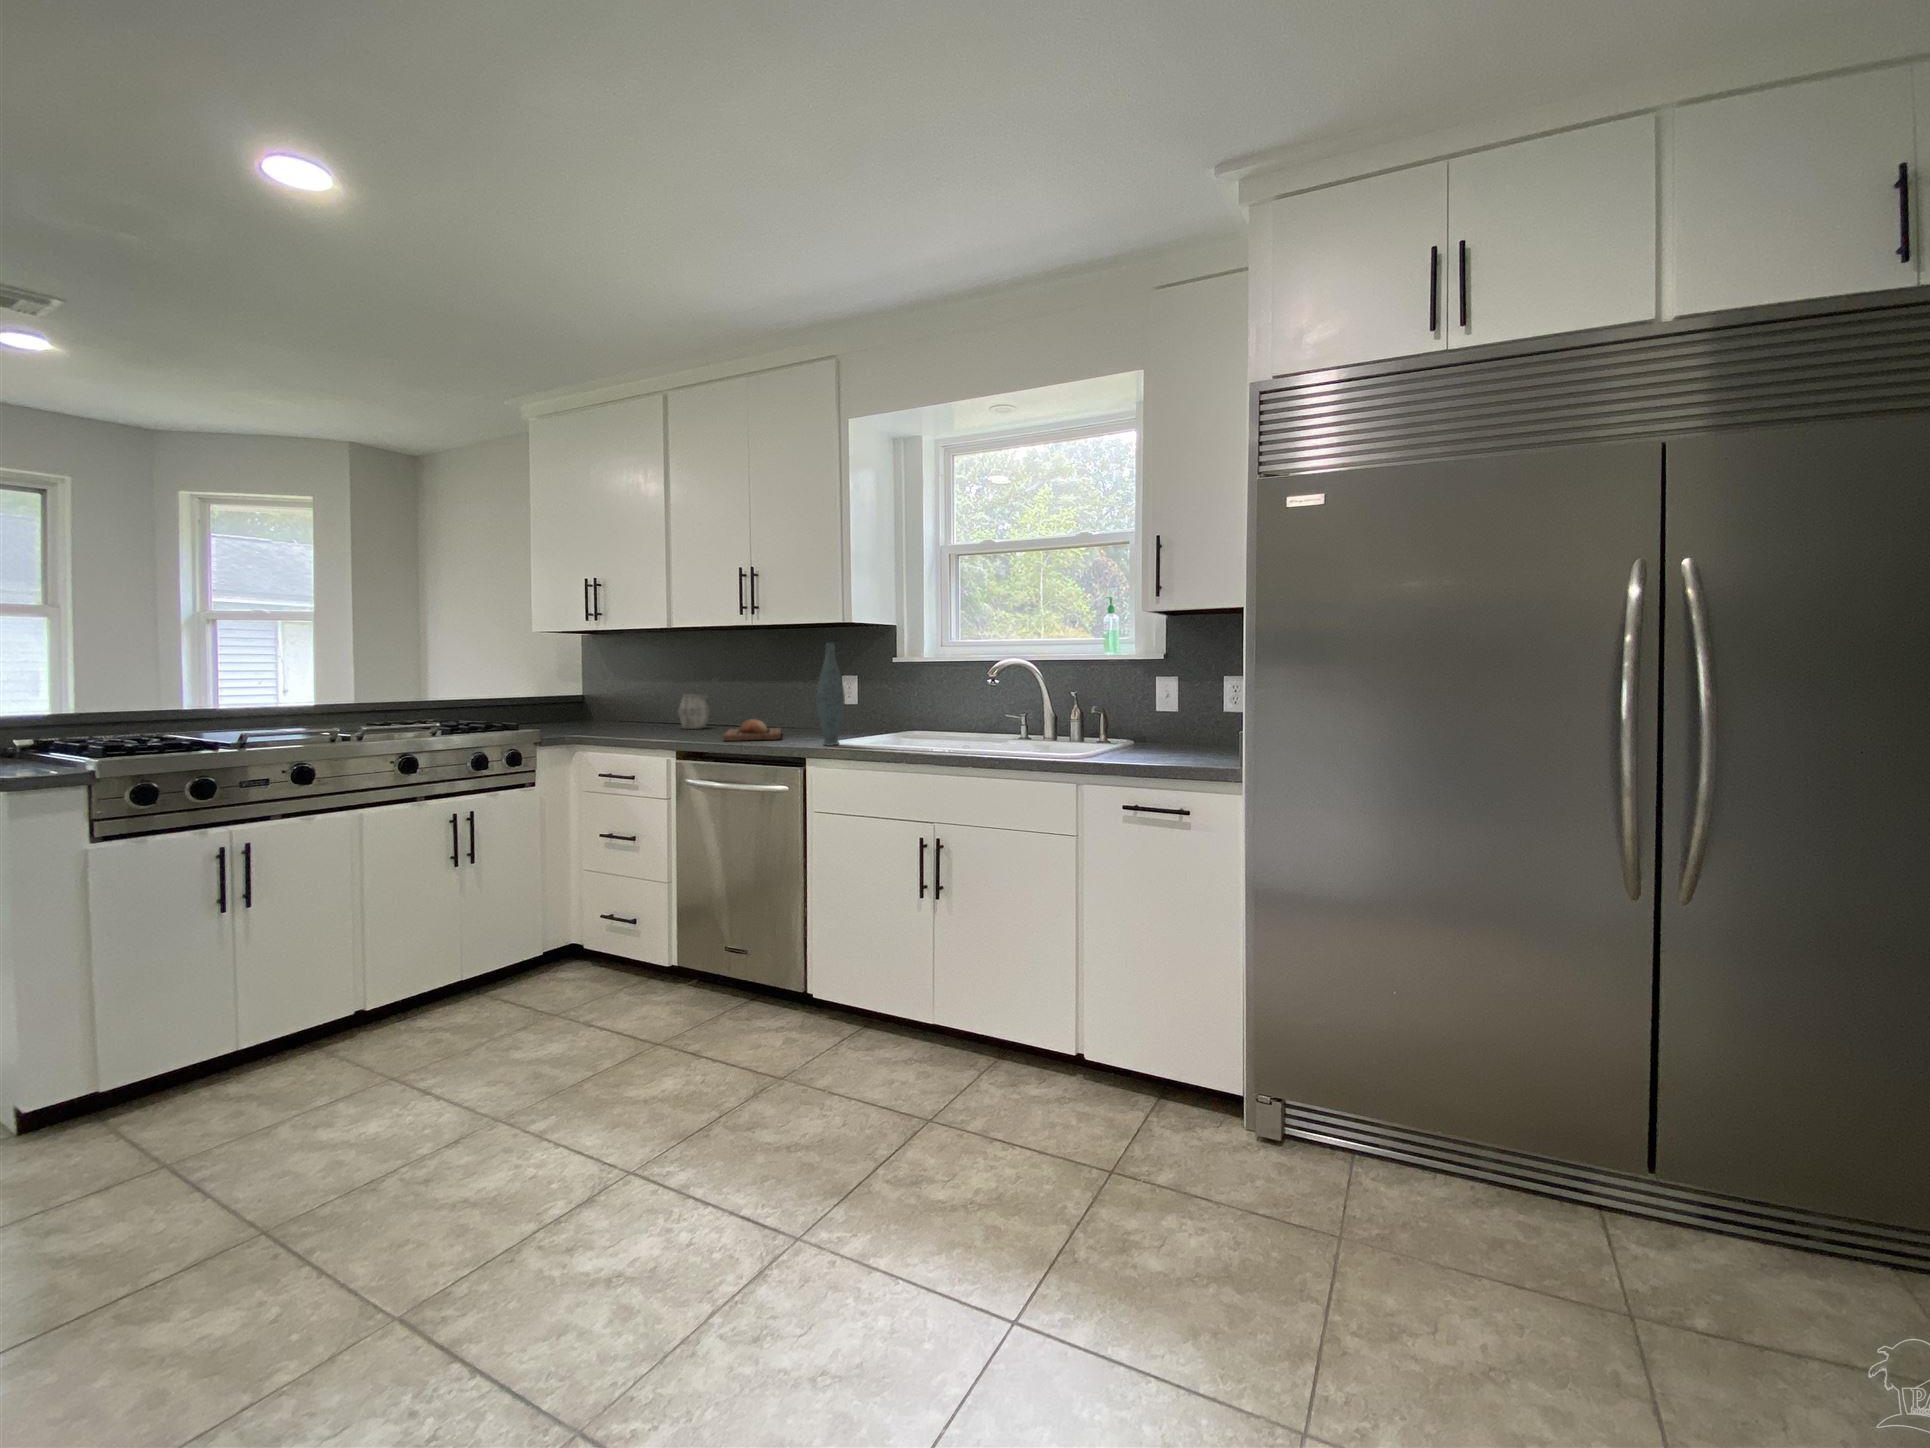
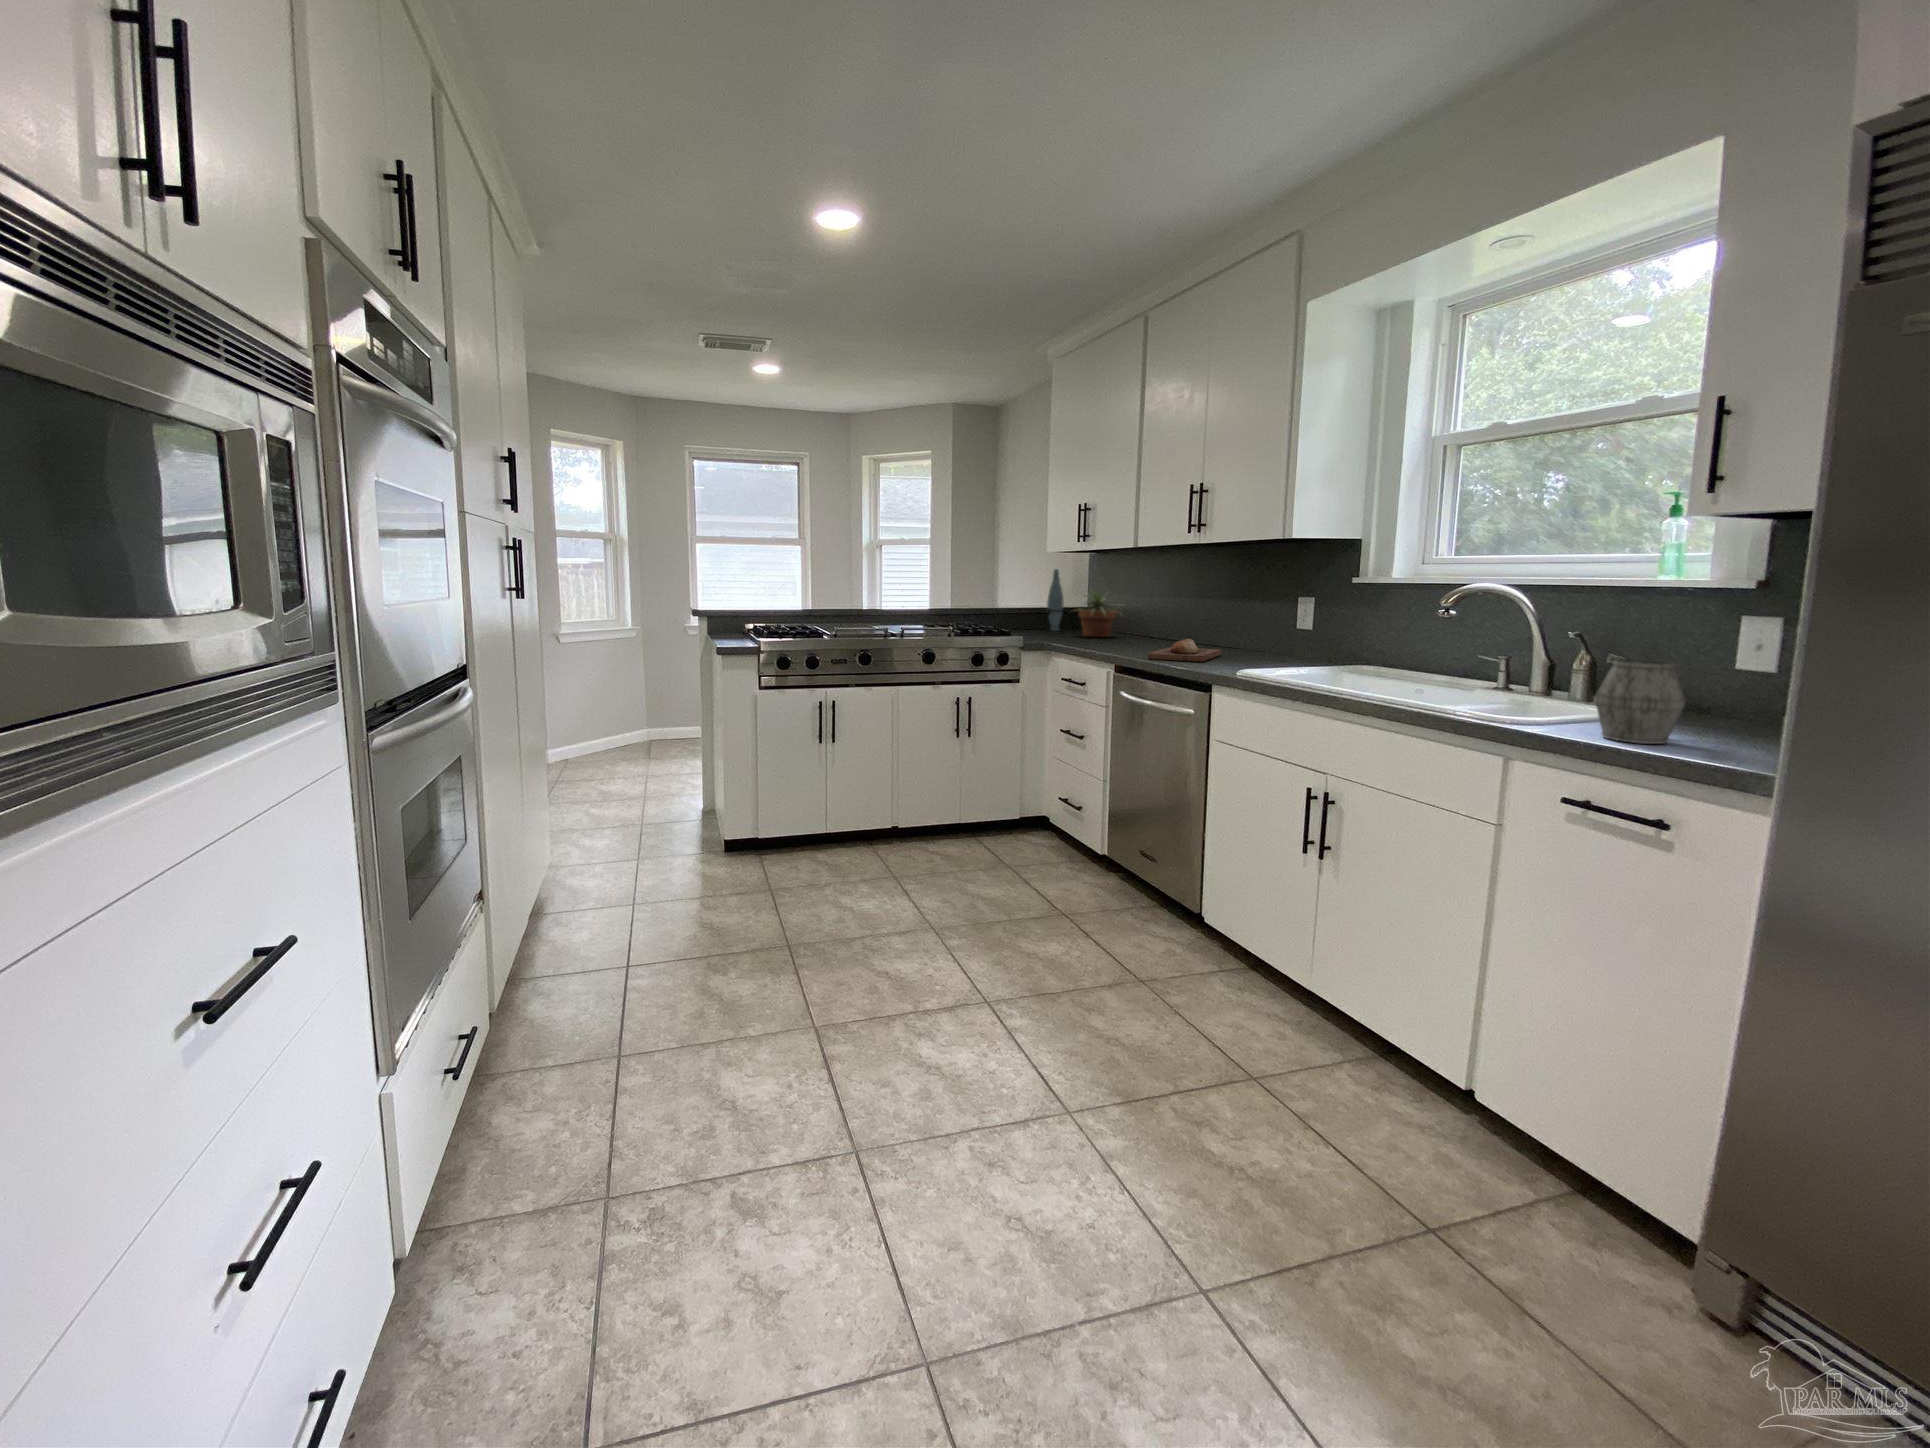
vase: present [816,643,845,745] -> present [1047,569,1064,631]
potted plant: none [578,672,653,727] -> present [1076,591,1121,637]
mug: present [678,694,710,729] -> present [1595,660,1685,744]

